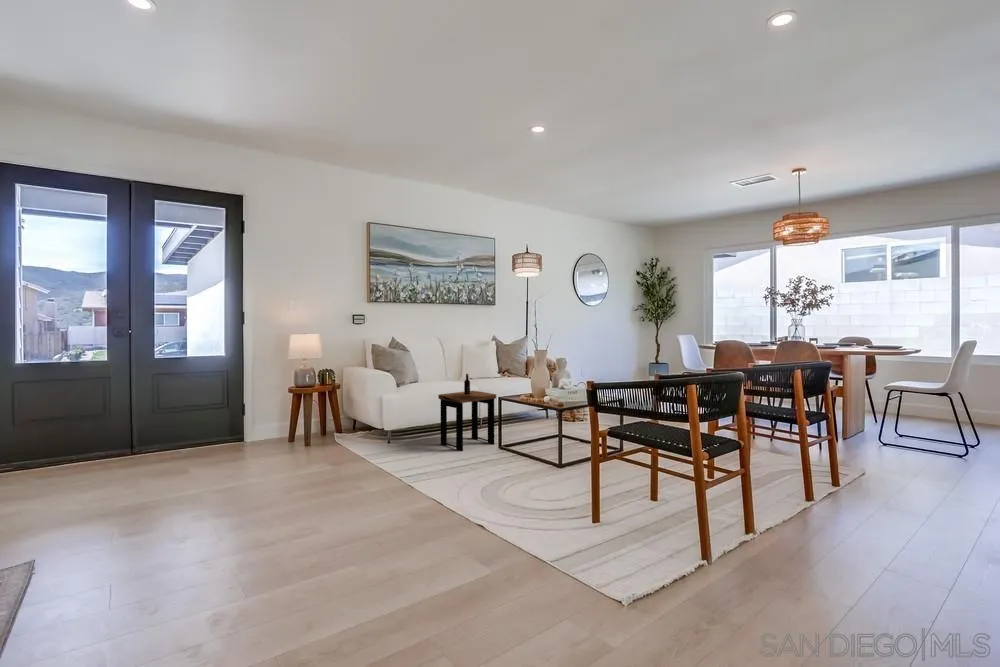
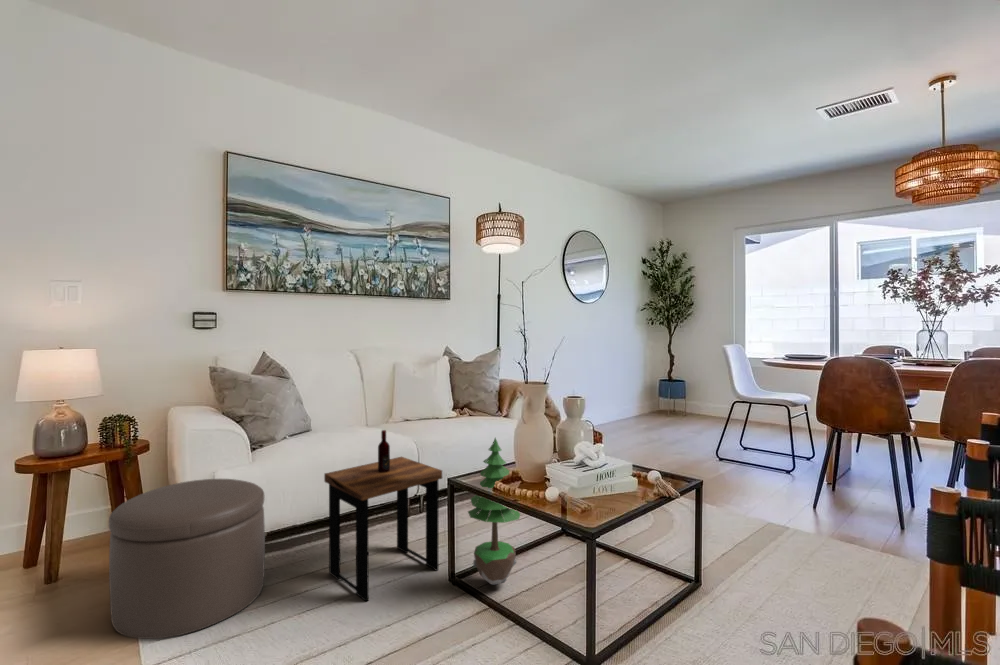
potted tree: none [509,376,535,448] -> present [468,438,520,585]
ottoman: none [350,397,412,457] -> present [109,479,265,639]

